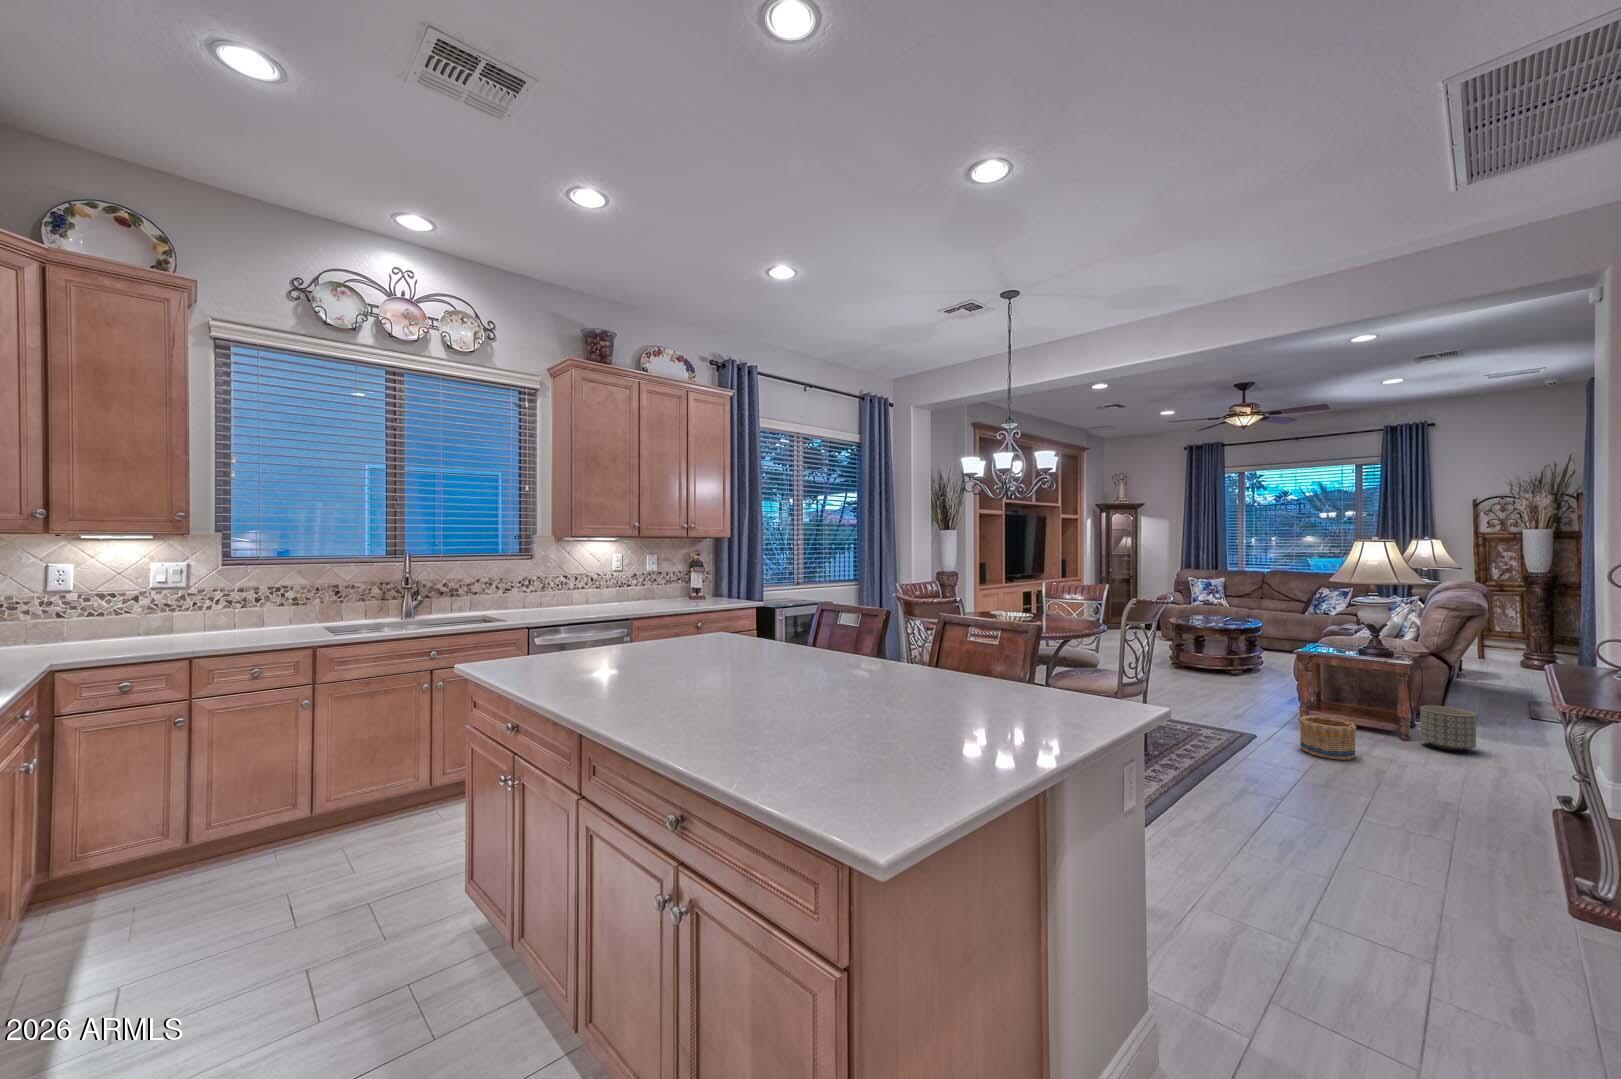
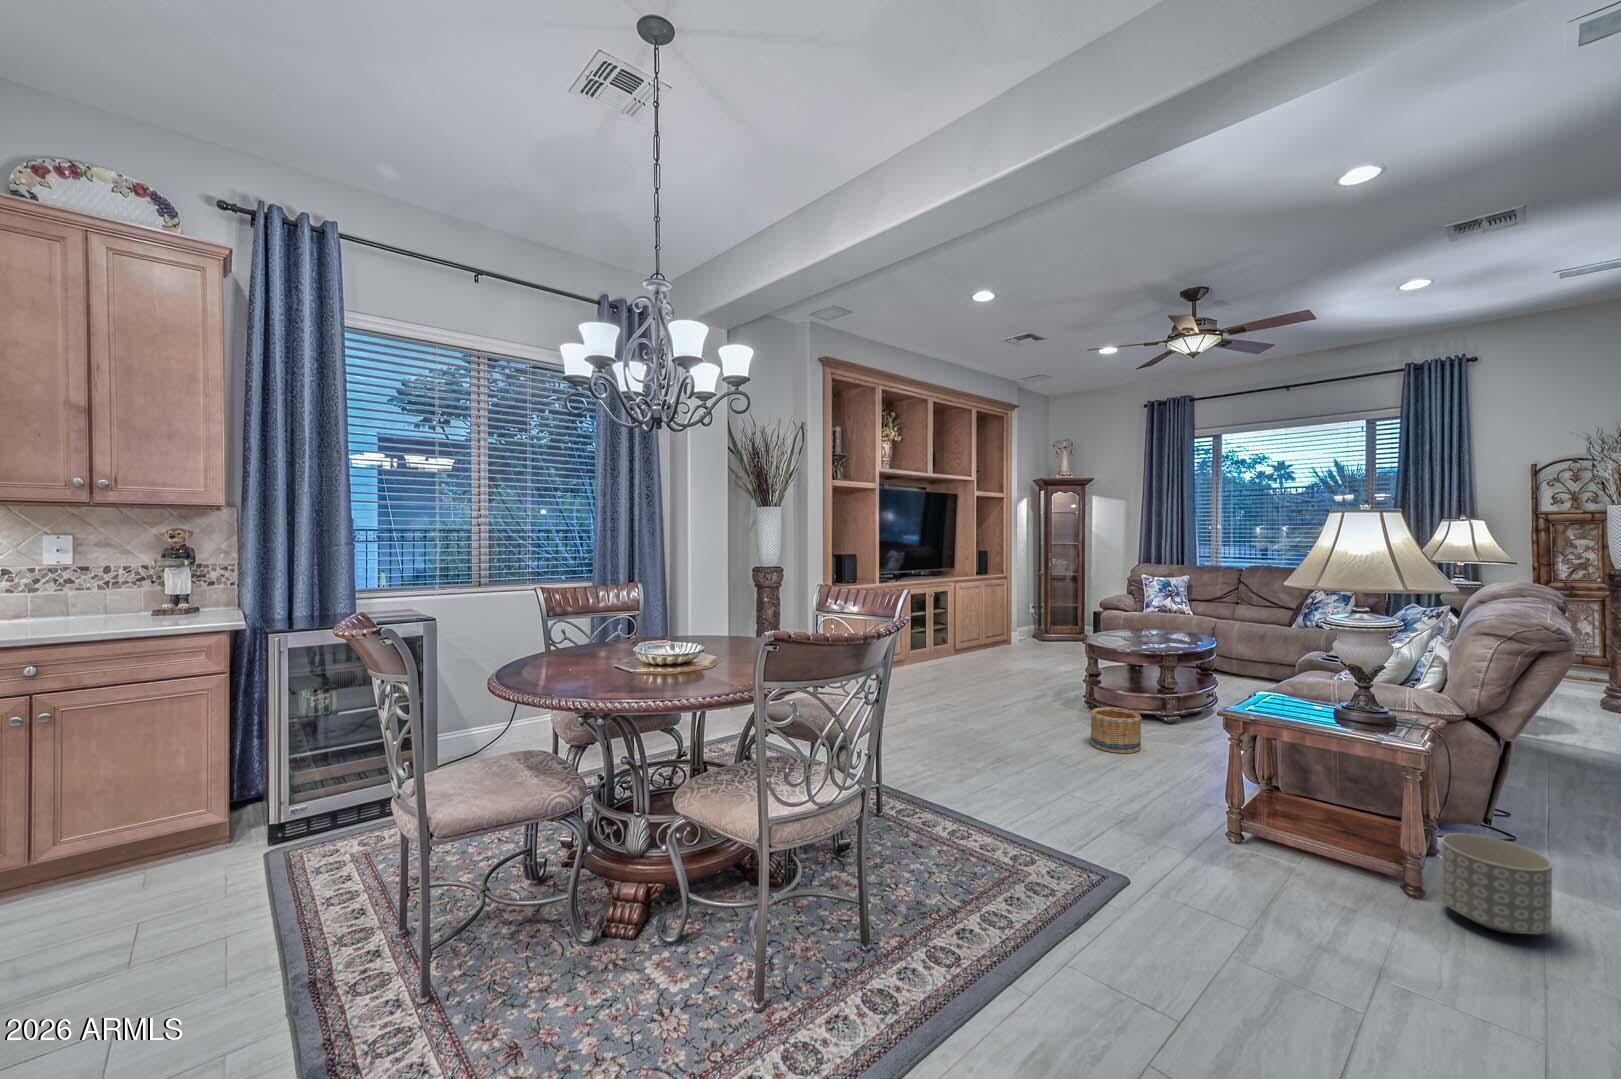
basket: present [1300,715,1356,760] -> present [1090,707,1142,753]

